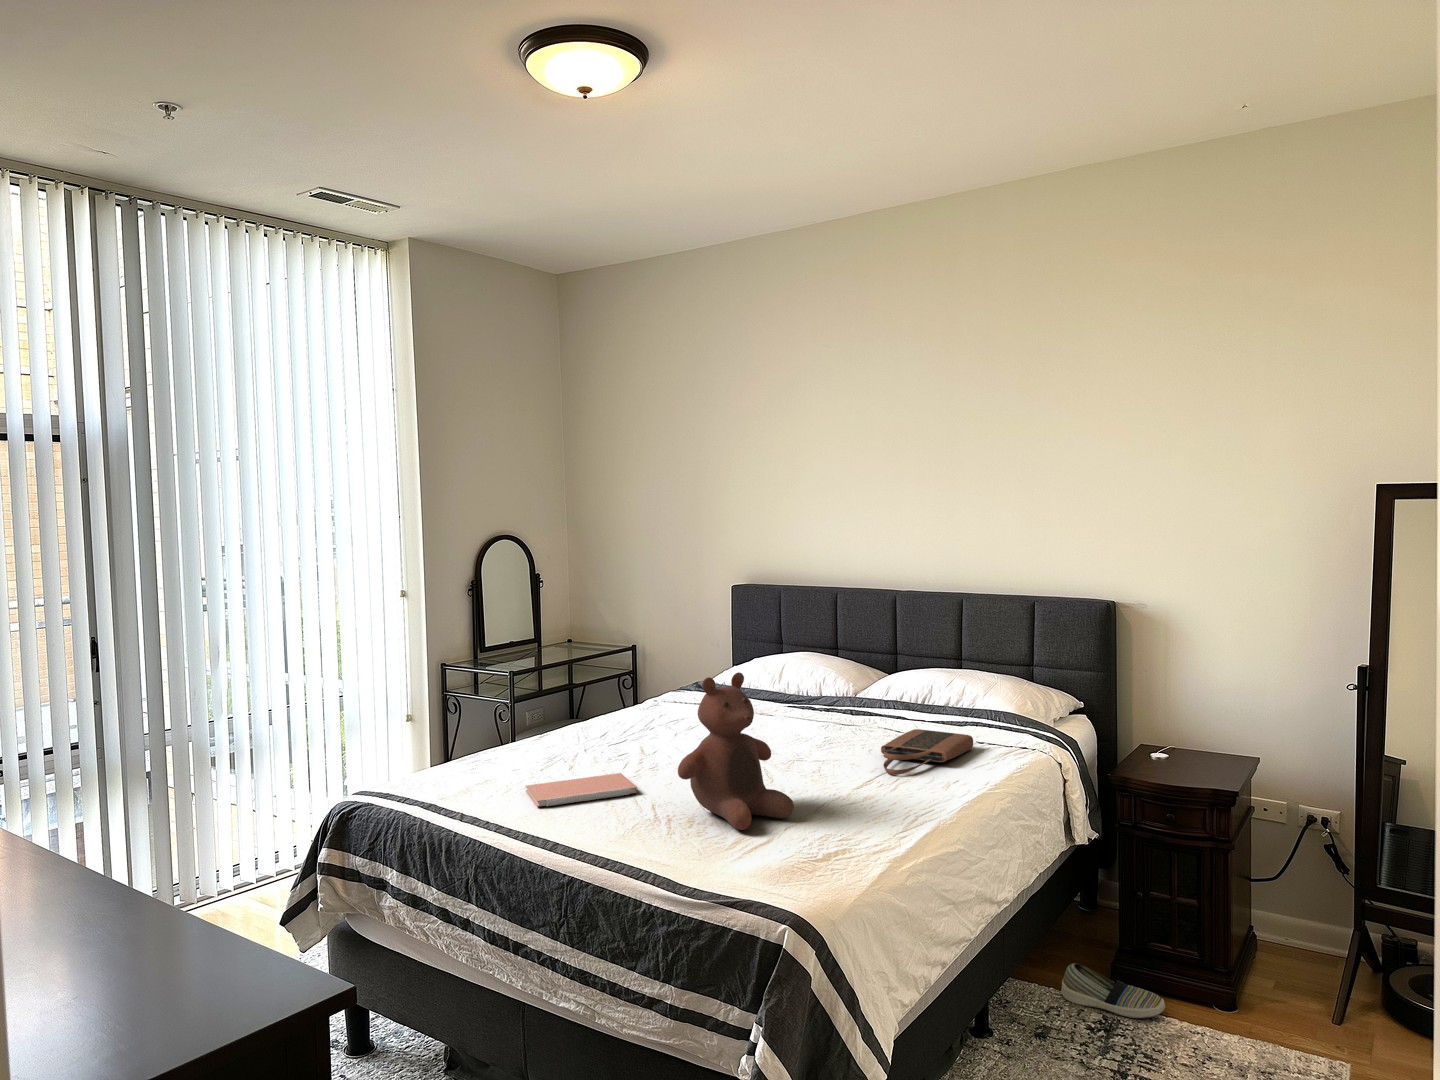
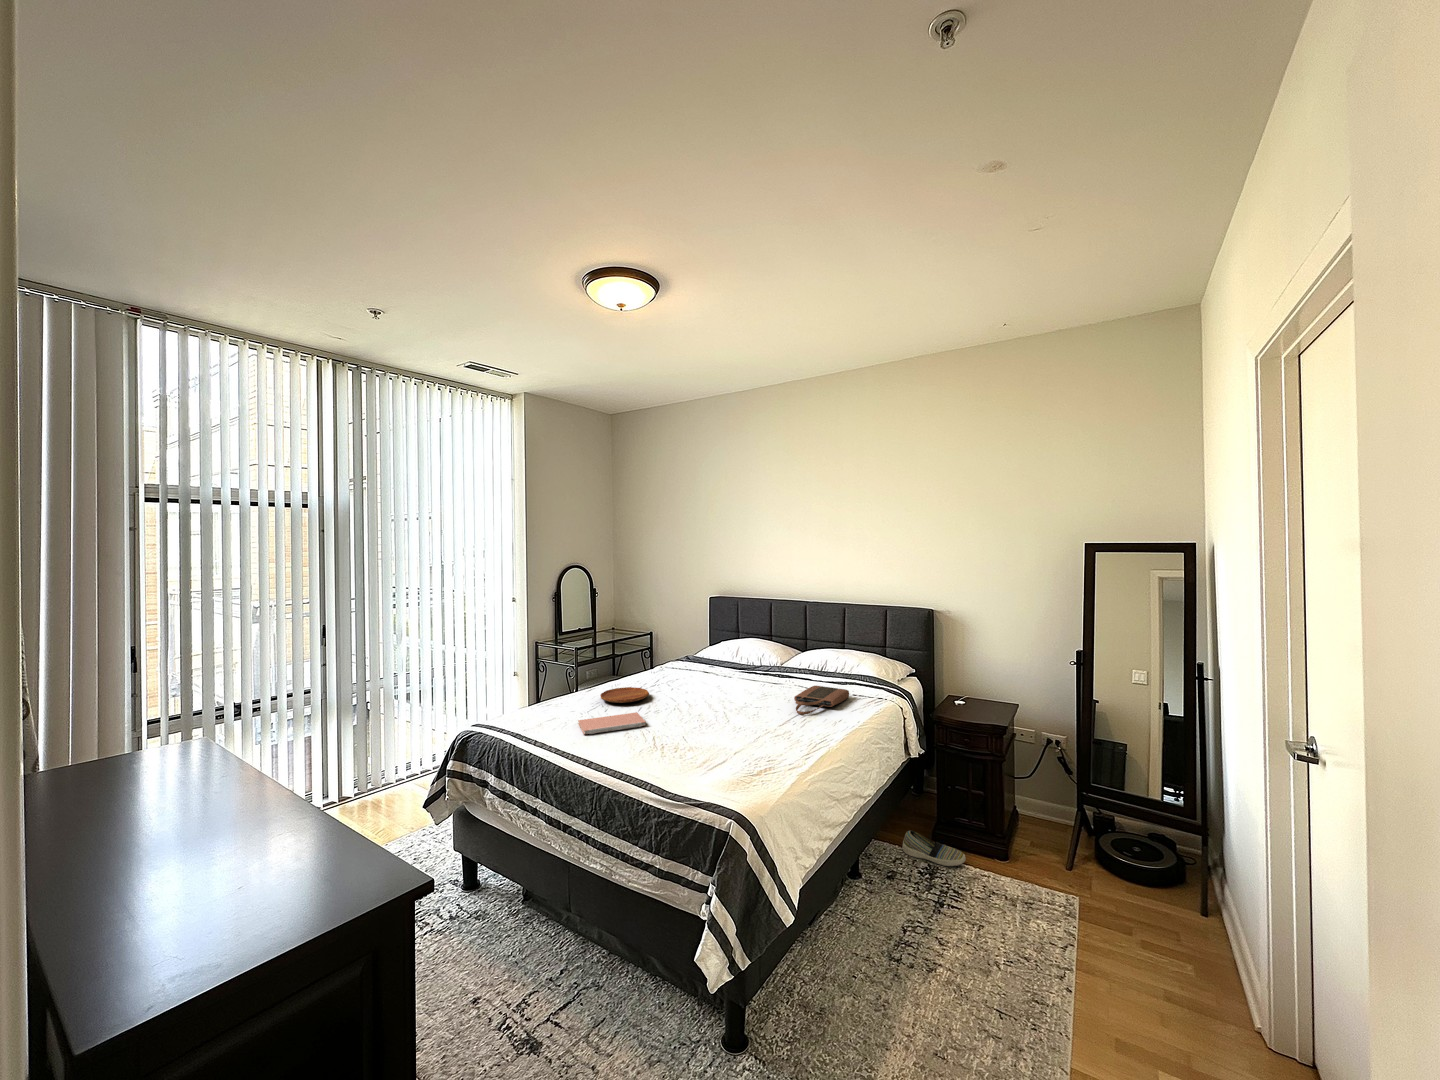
stuffed bear: present [678,672,794,830] -> none [670,652,741,751]
tray: none [557,735,639,759] -> present [600,687,649,703]

